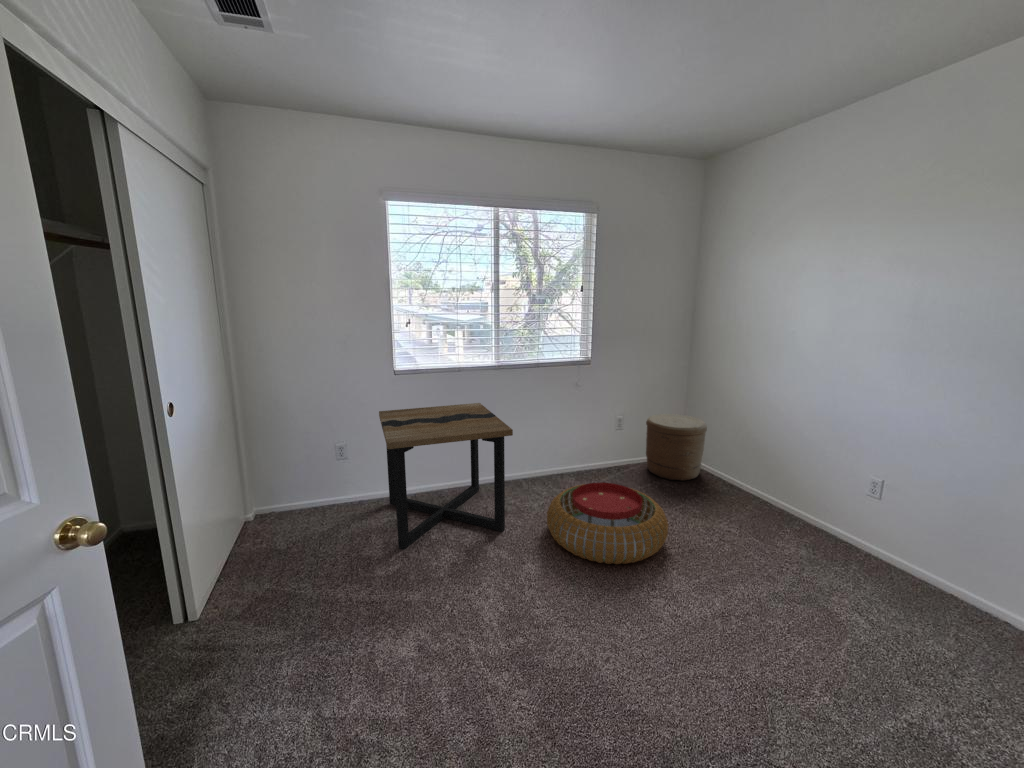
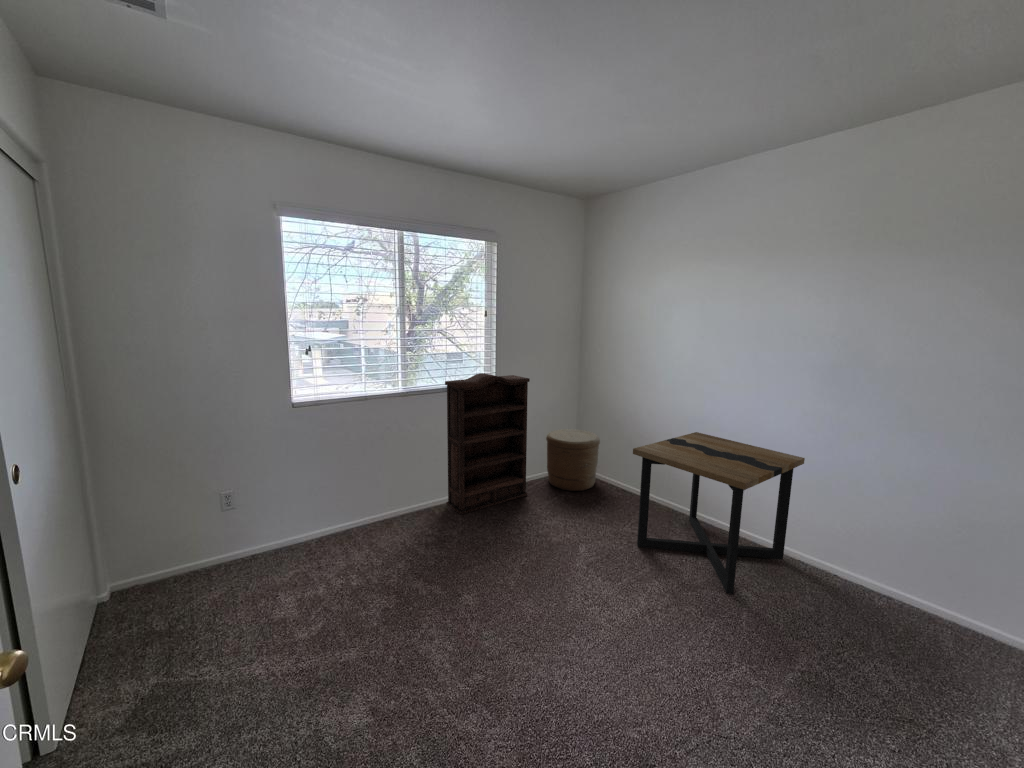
bookshelf: none [536,350,626,490] -> present [445,373,530,515]
side table: present [379,403,513,550] -> present [633,432,805,594]
pouf: present [547,483,668,564] -> none [473,502,588,582]

